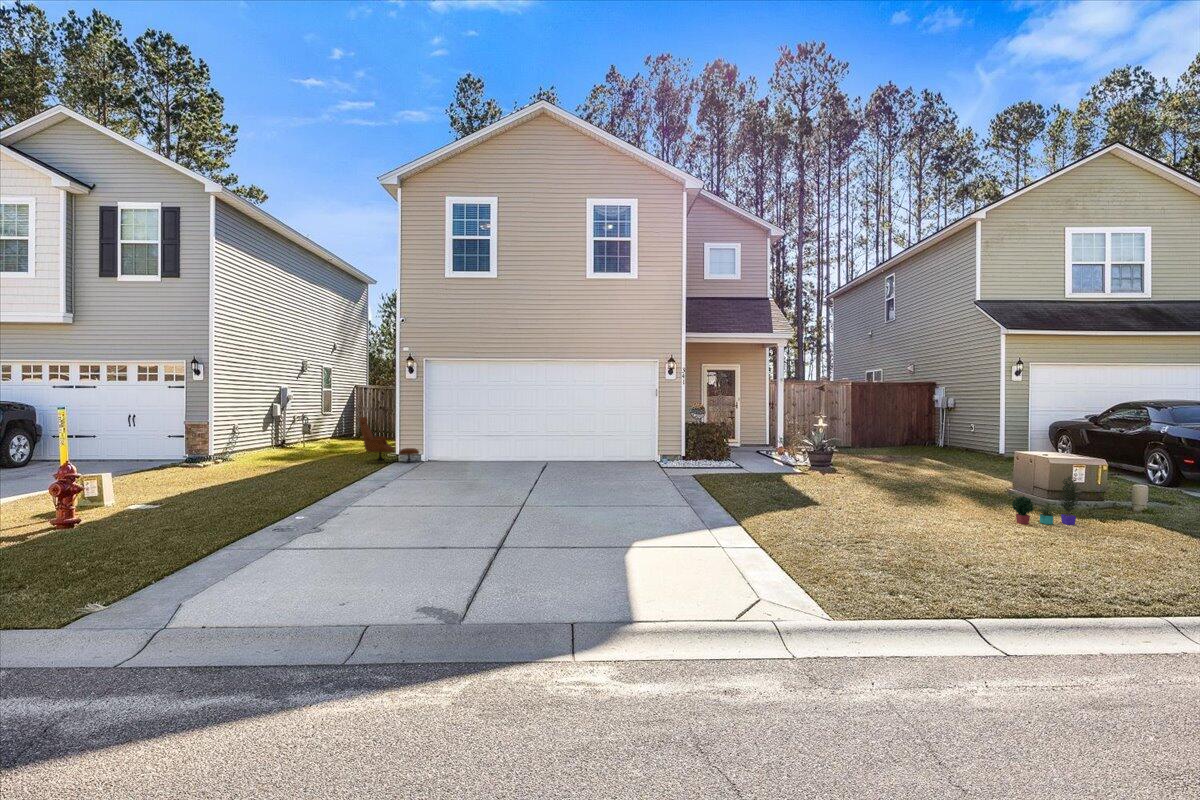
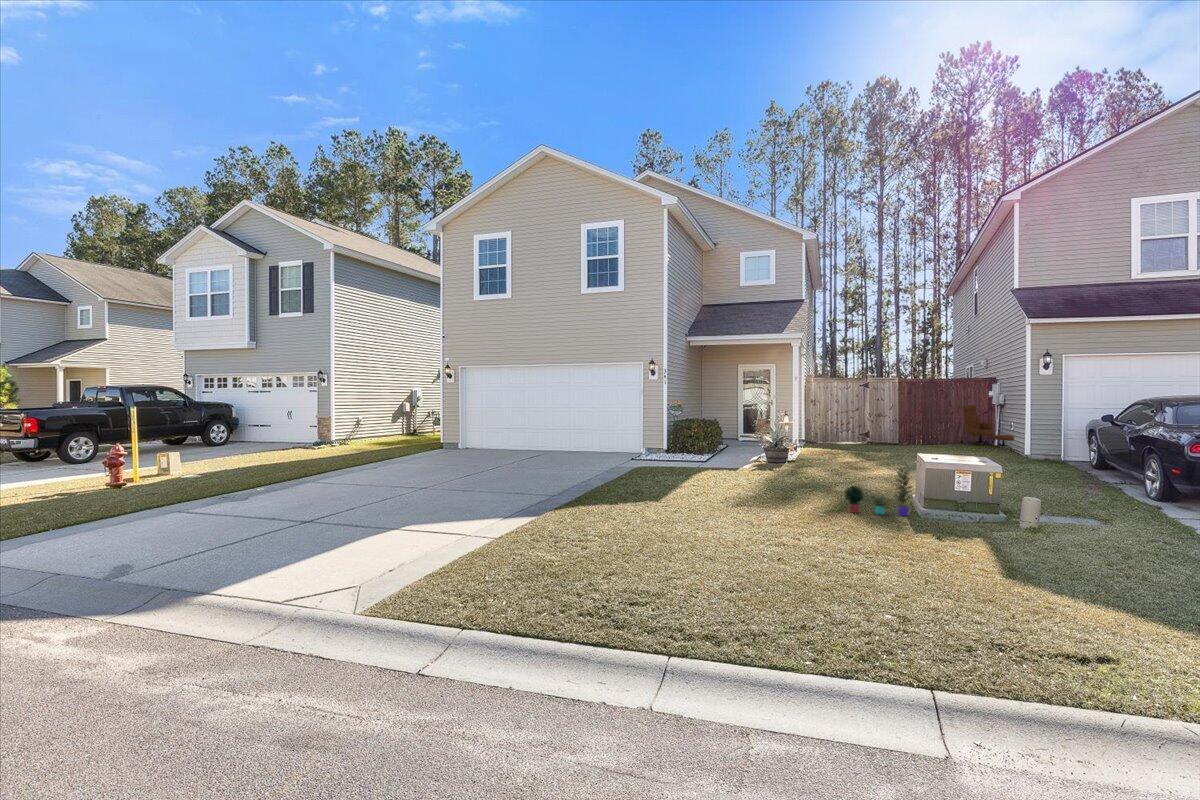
lounge chair: present [359,417,419,462] -> present [962,405,1014,447]

